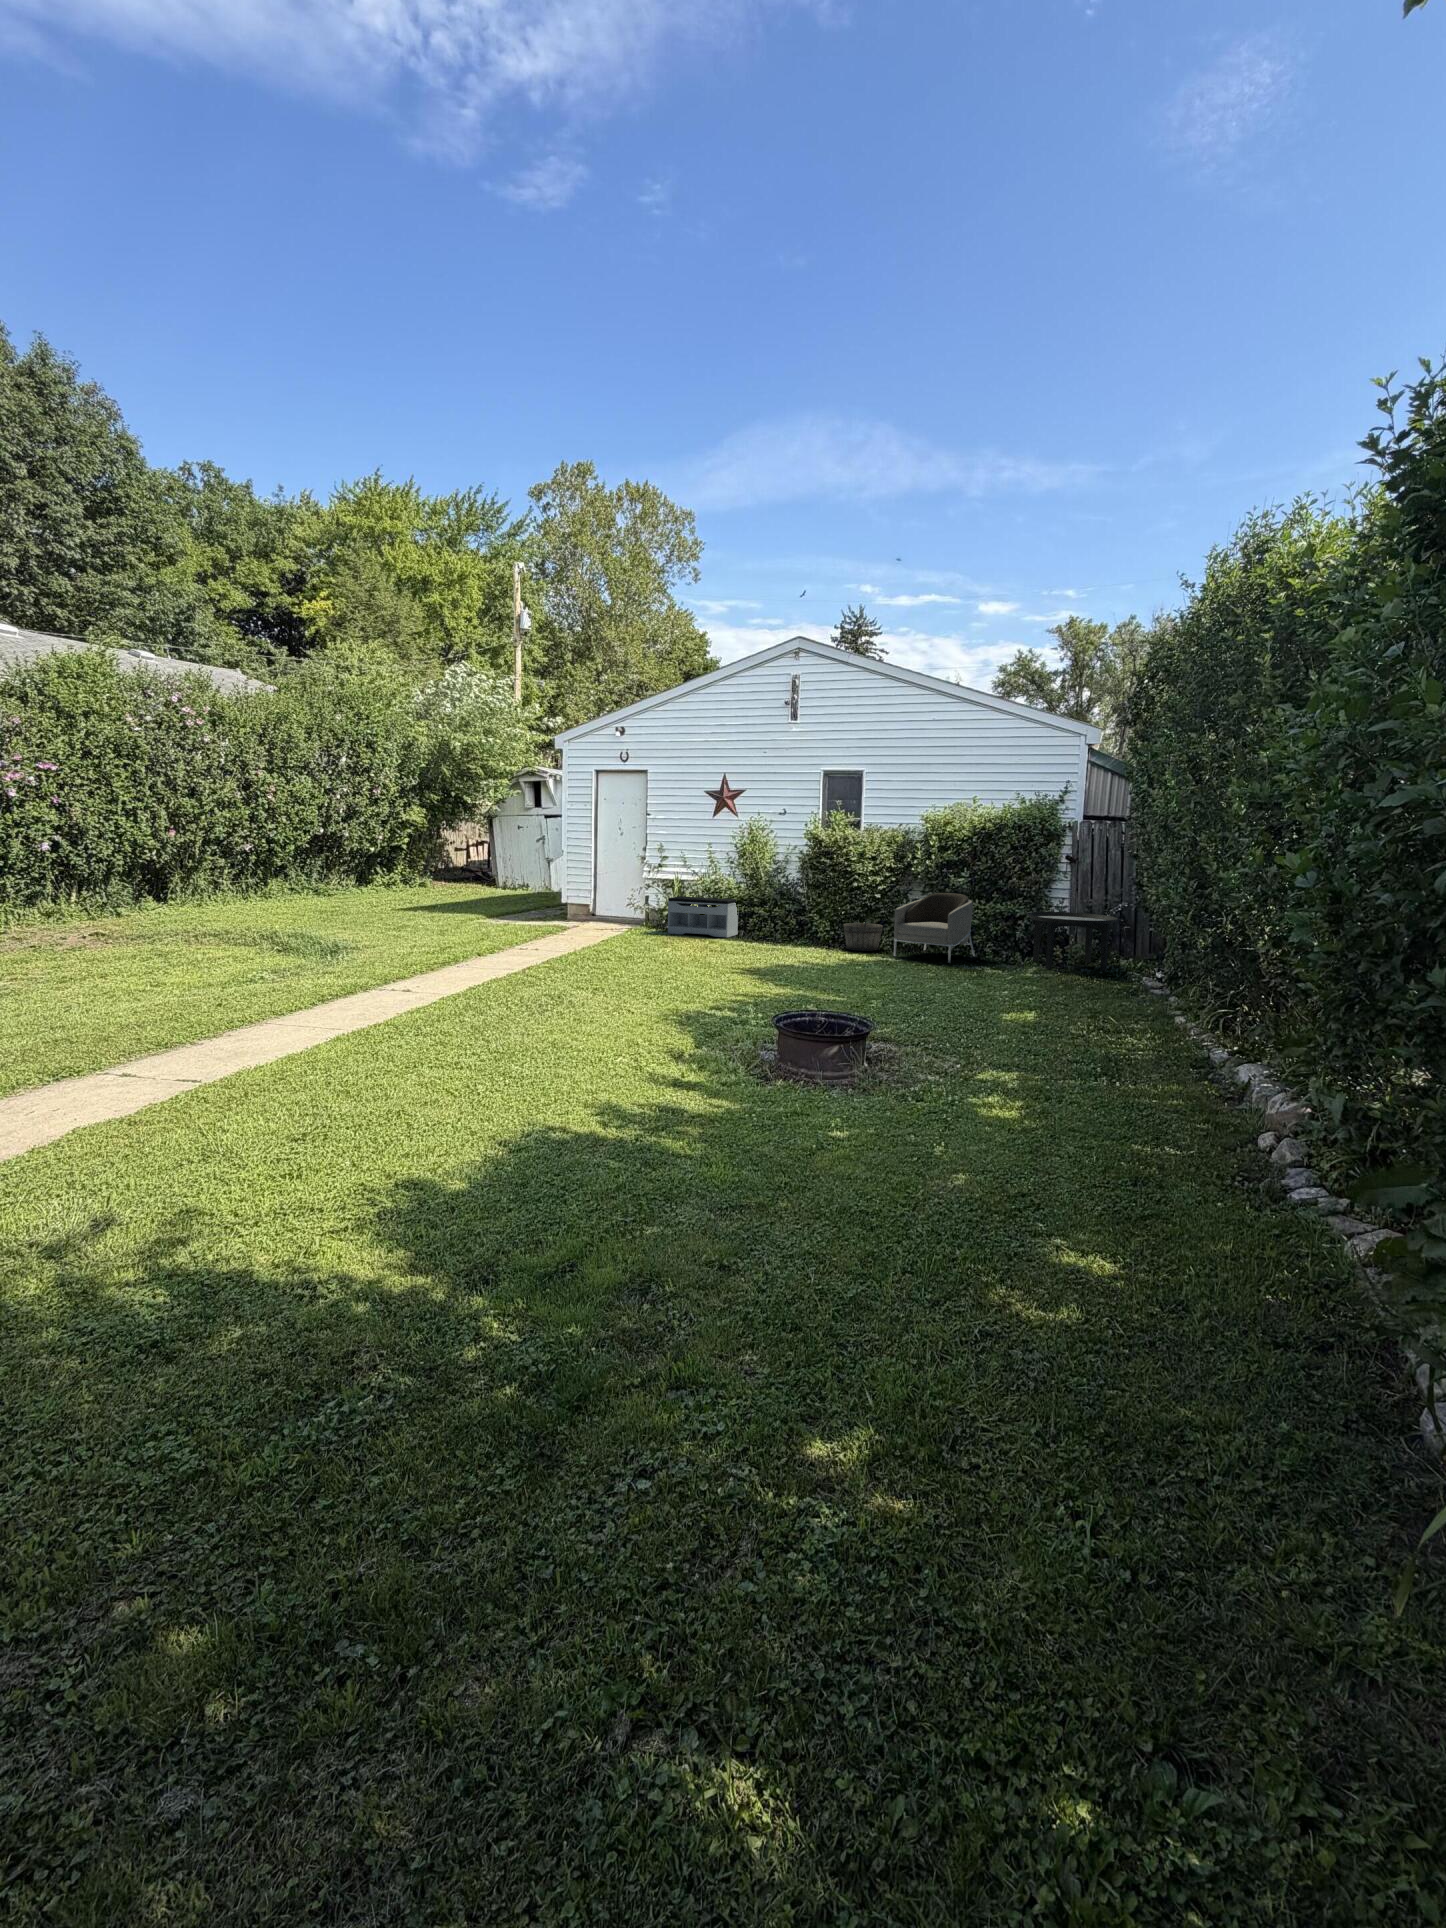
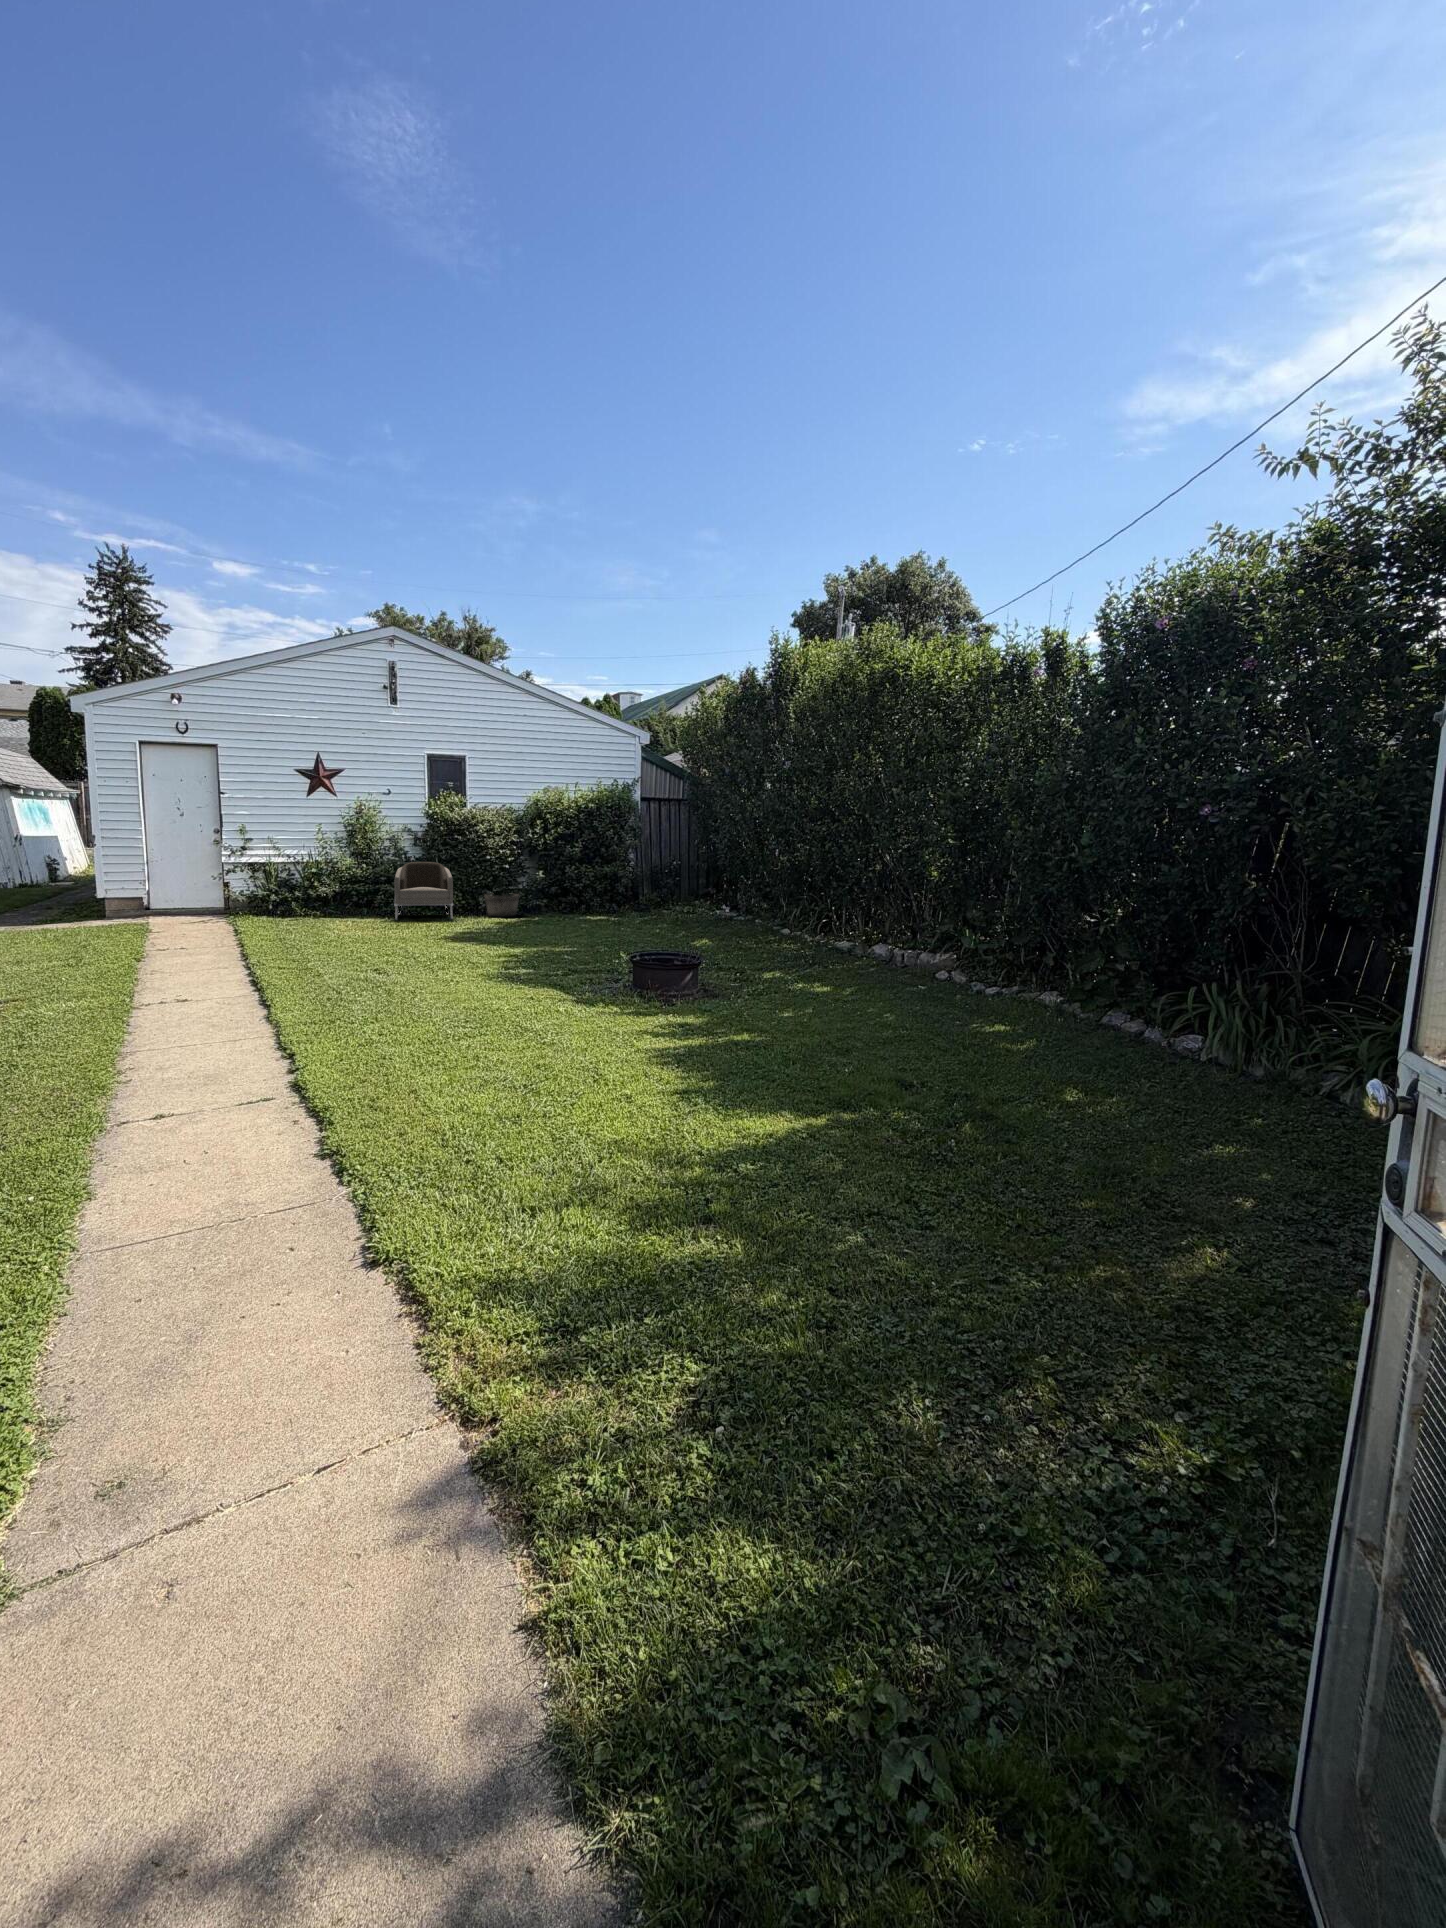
armchair: present [894,893,975,963] -> present [394,862,453,920]
bench: present [668,896,738,937] -> none [289,880,365,920]
round table: present [1027,912,1118,971] -> none [627,874,691,915]

